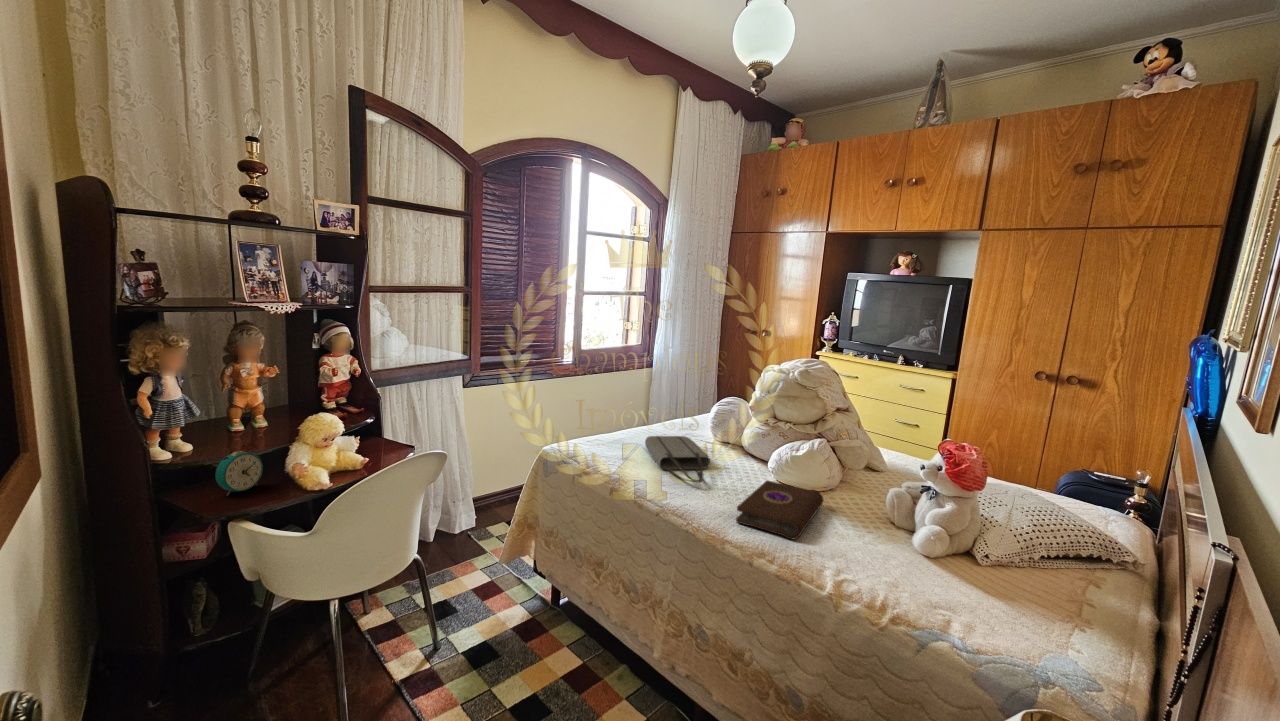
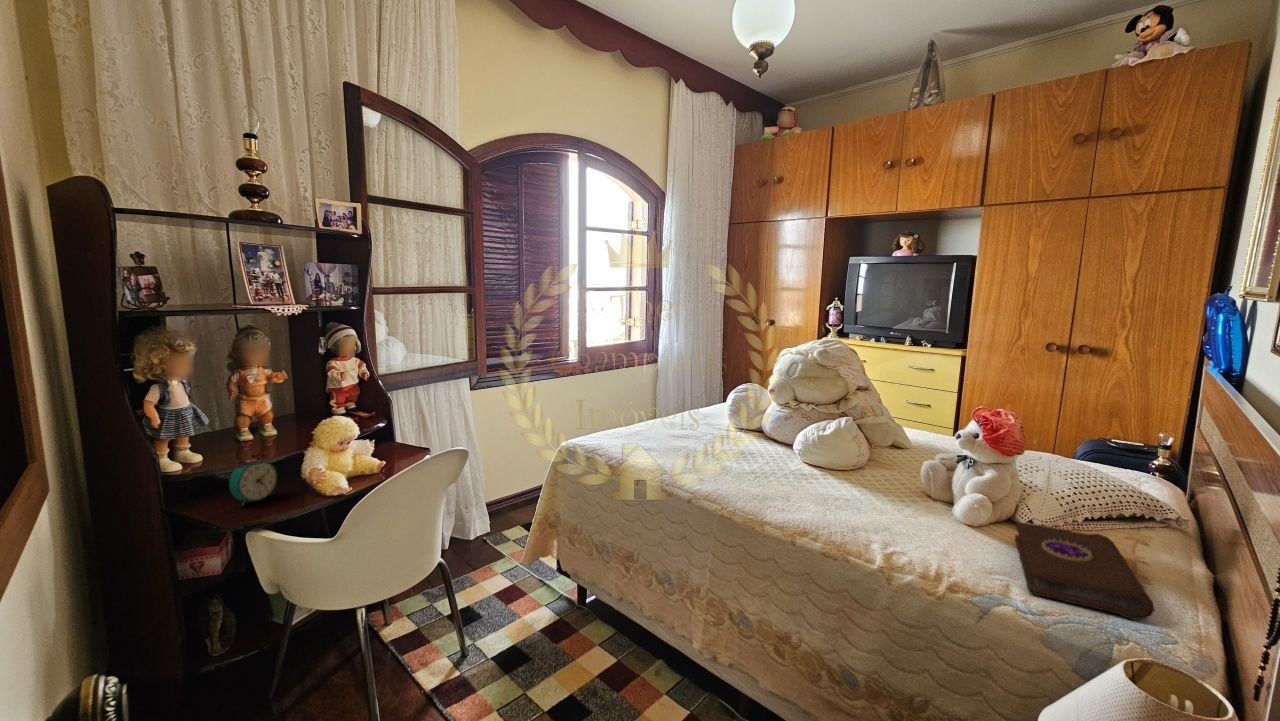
tote bag: present [645,436,710,482] -> none [665,424,735,467]
book: present [736,480,824,539] -> present [1015,522,1155,620]

